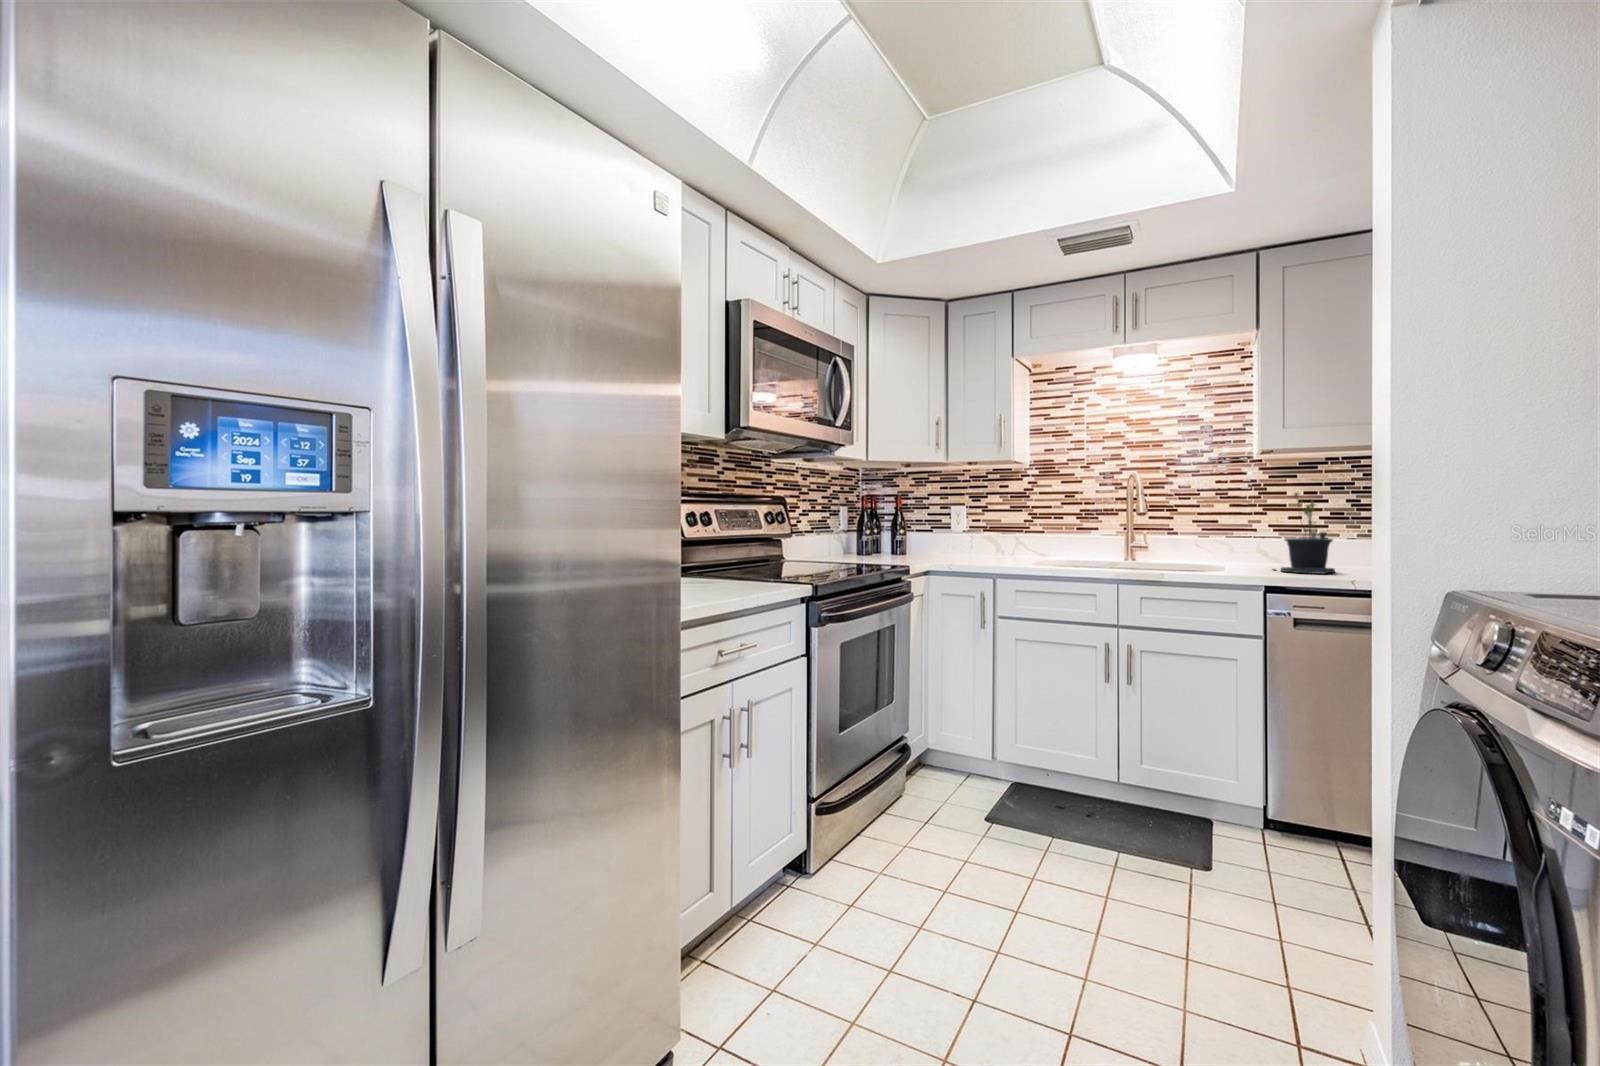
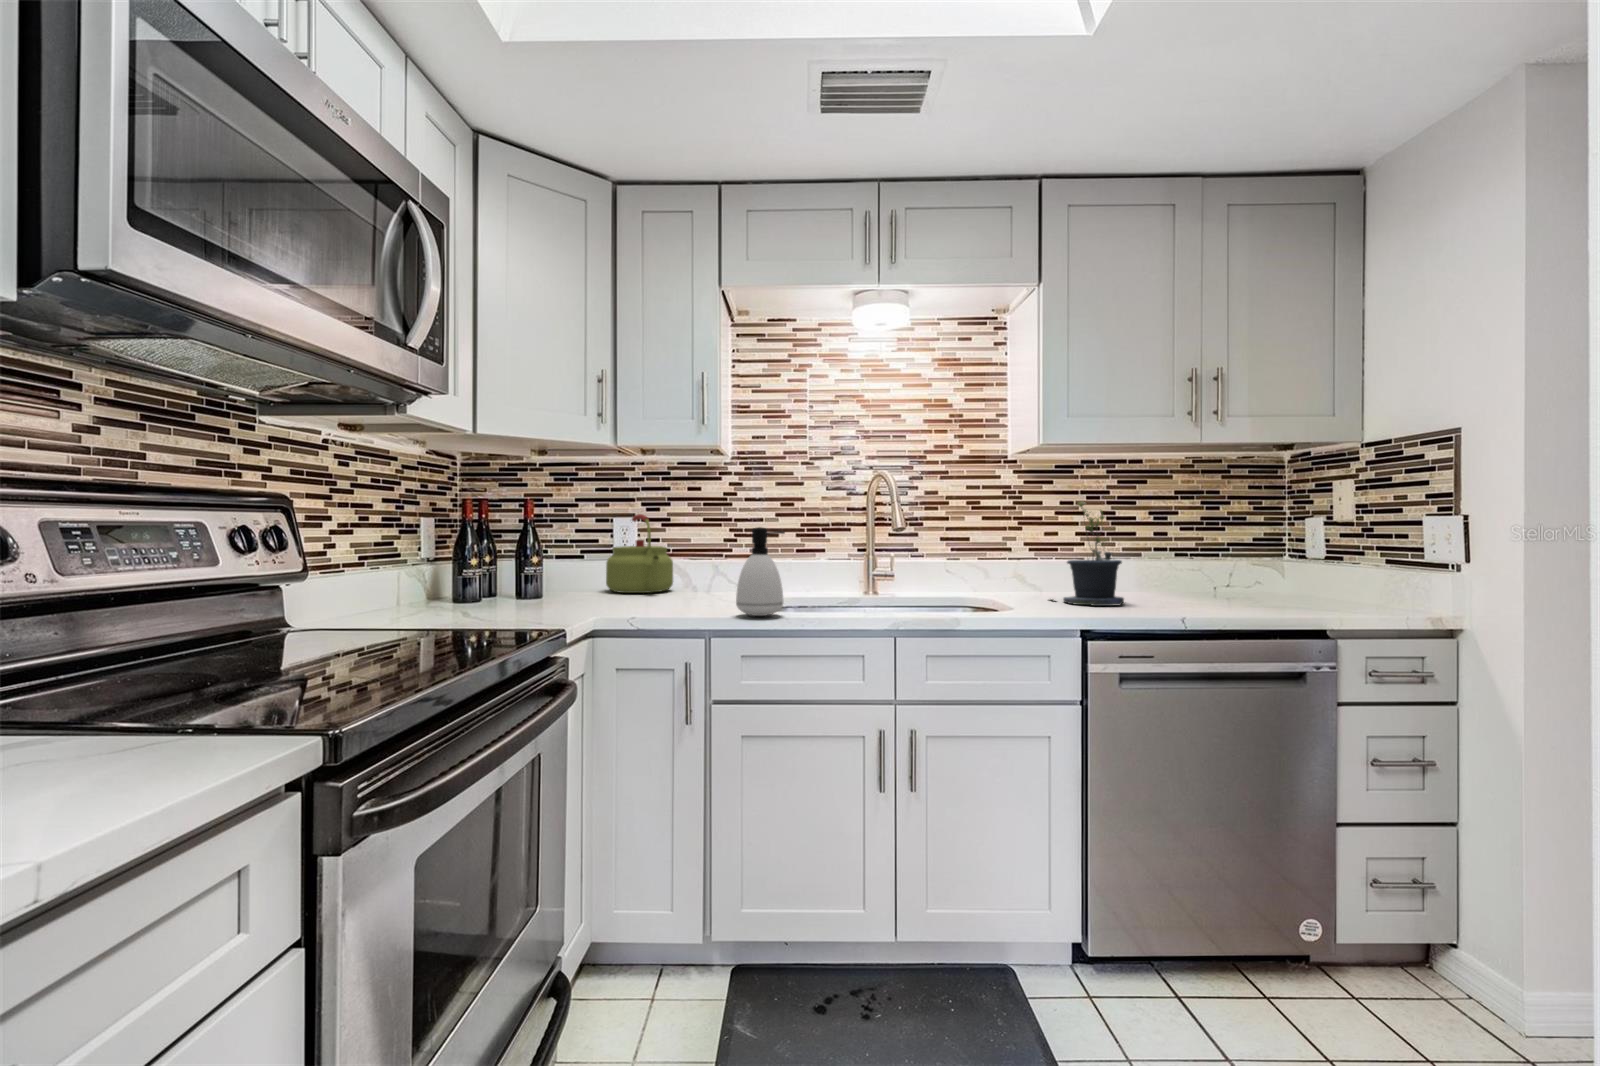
kettle: none [945,504,989,555] -> present [606,514,673,593]
soap dispenser: none [1009,512,1041,567] -> present [736,527,785,616]

